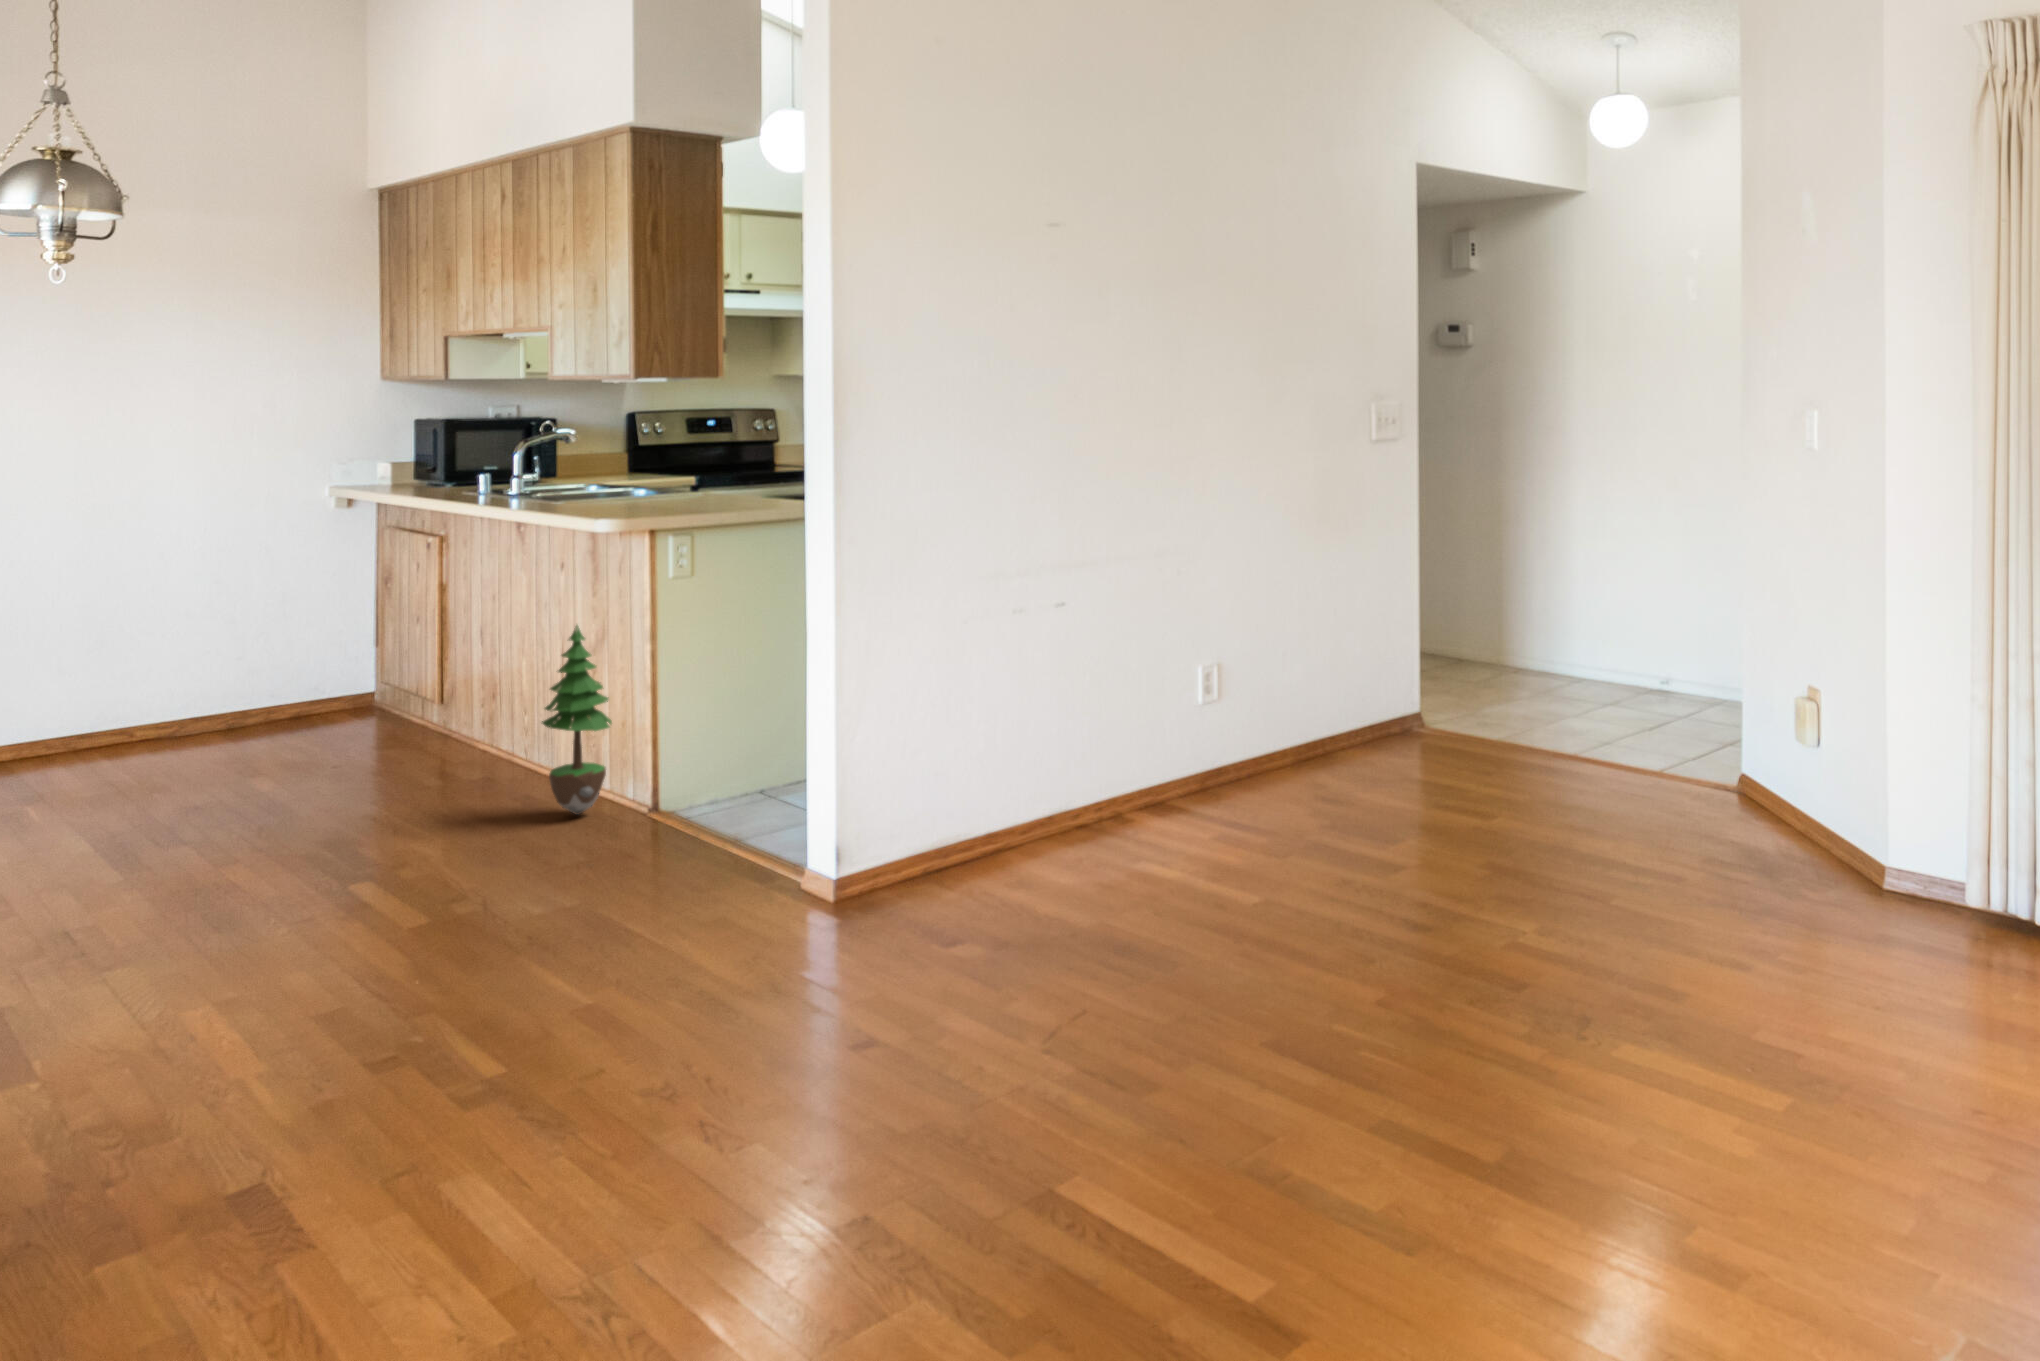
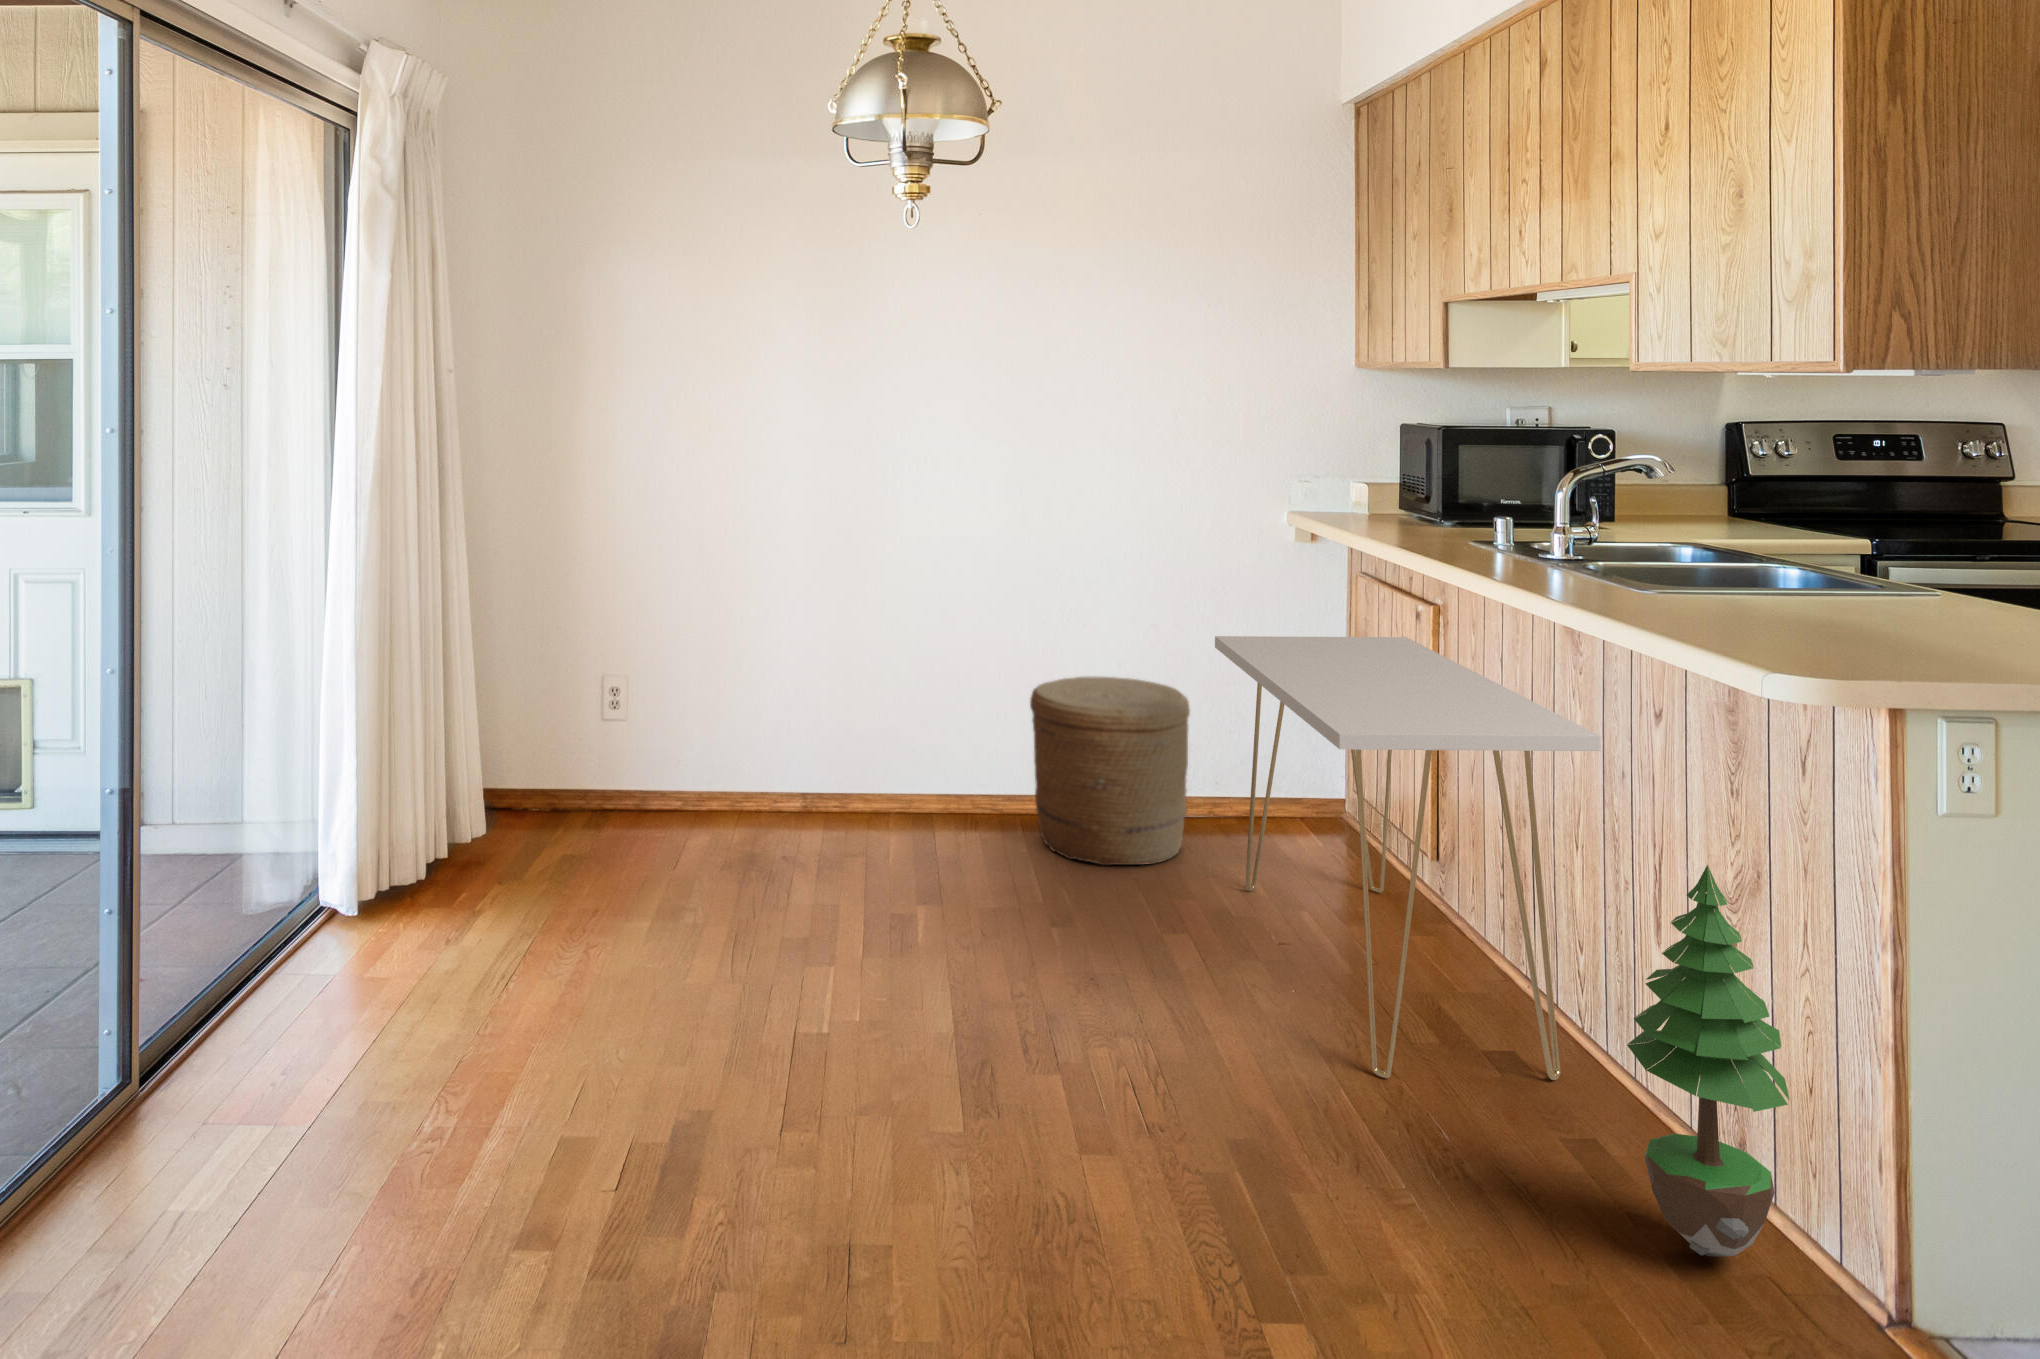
console table: none [280,561,535,803] -> present [1215,636,1600,1080]
woven basket: none [112,624,254,764] -> present [1030,677,1190,866]

